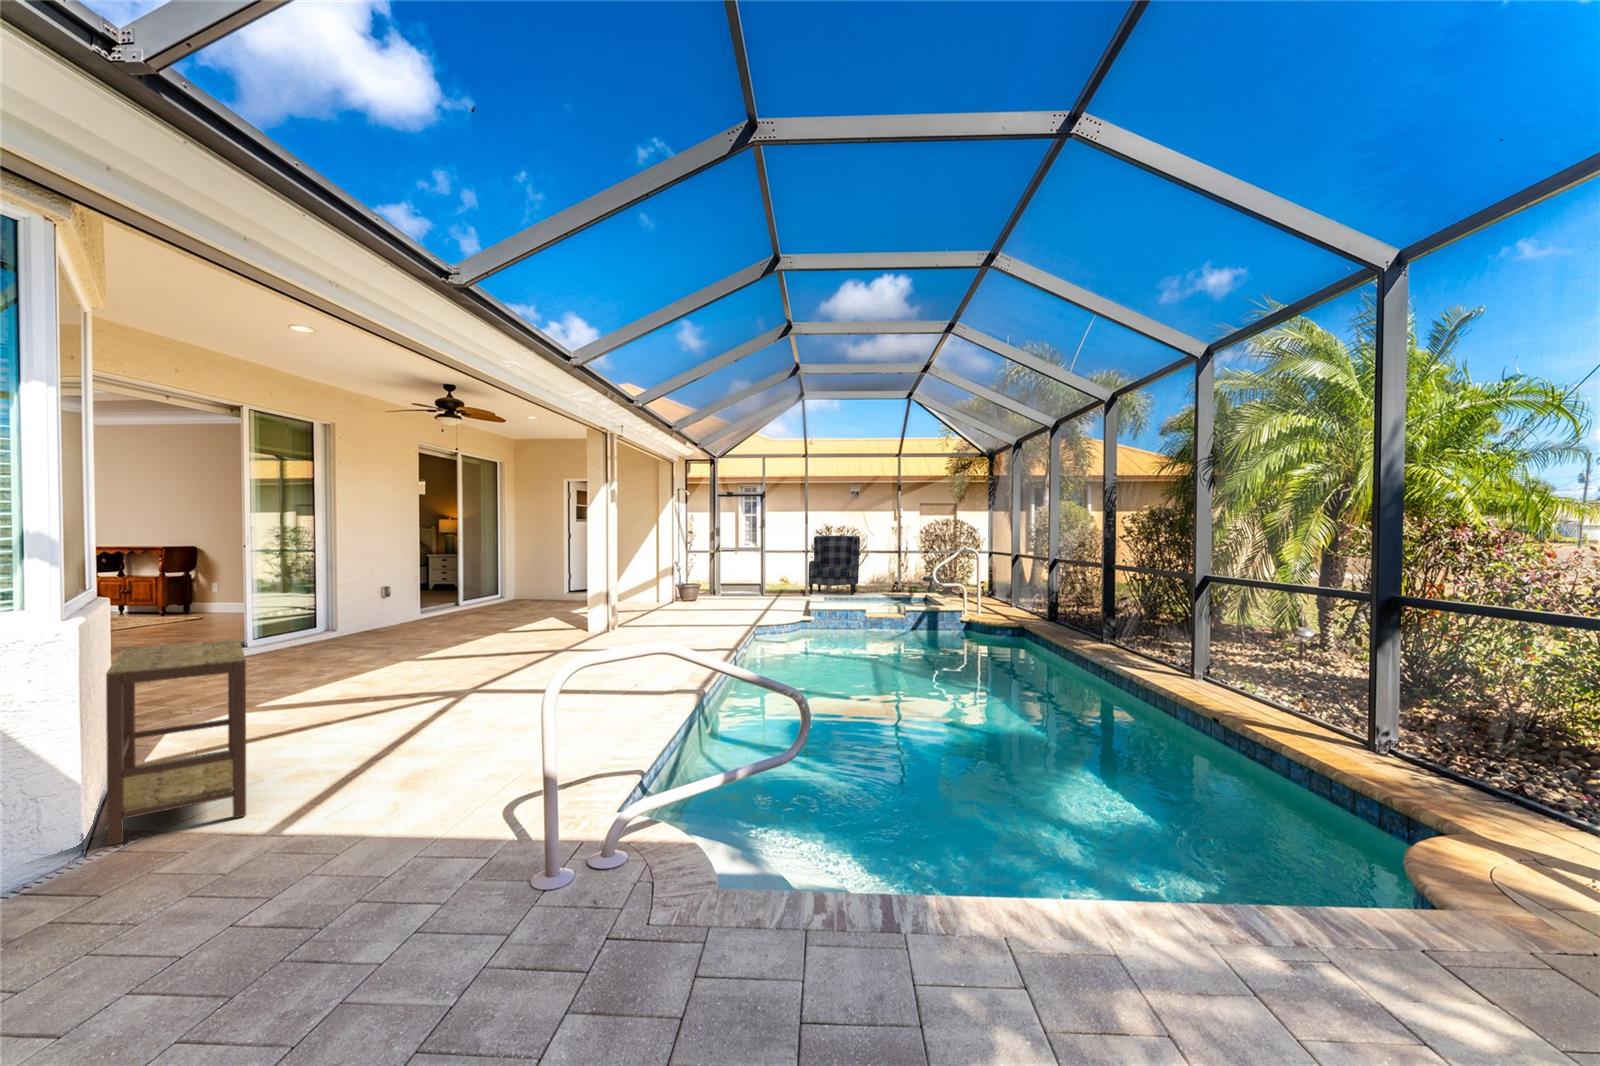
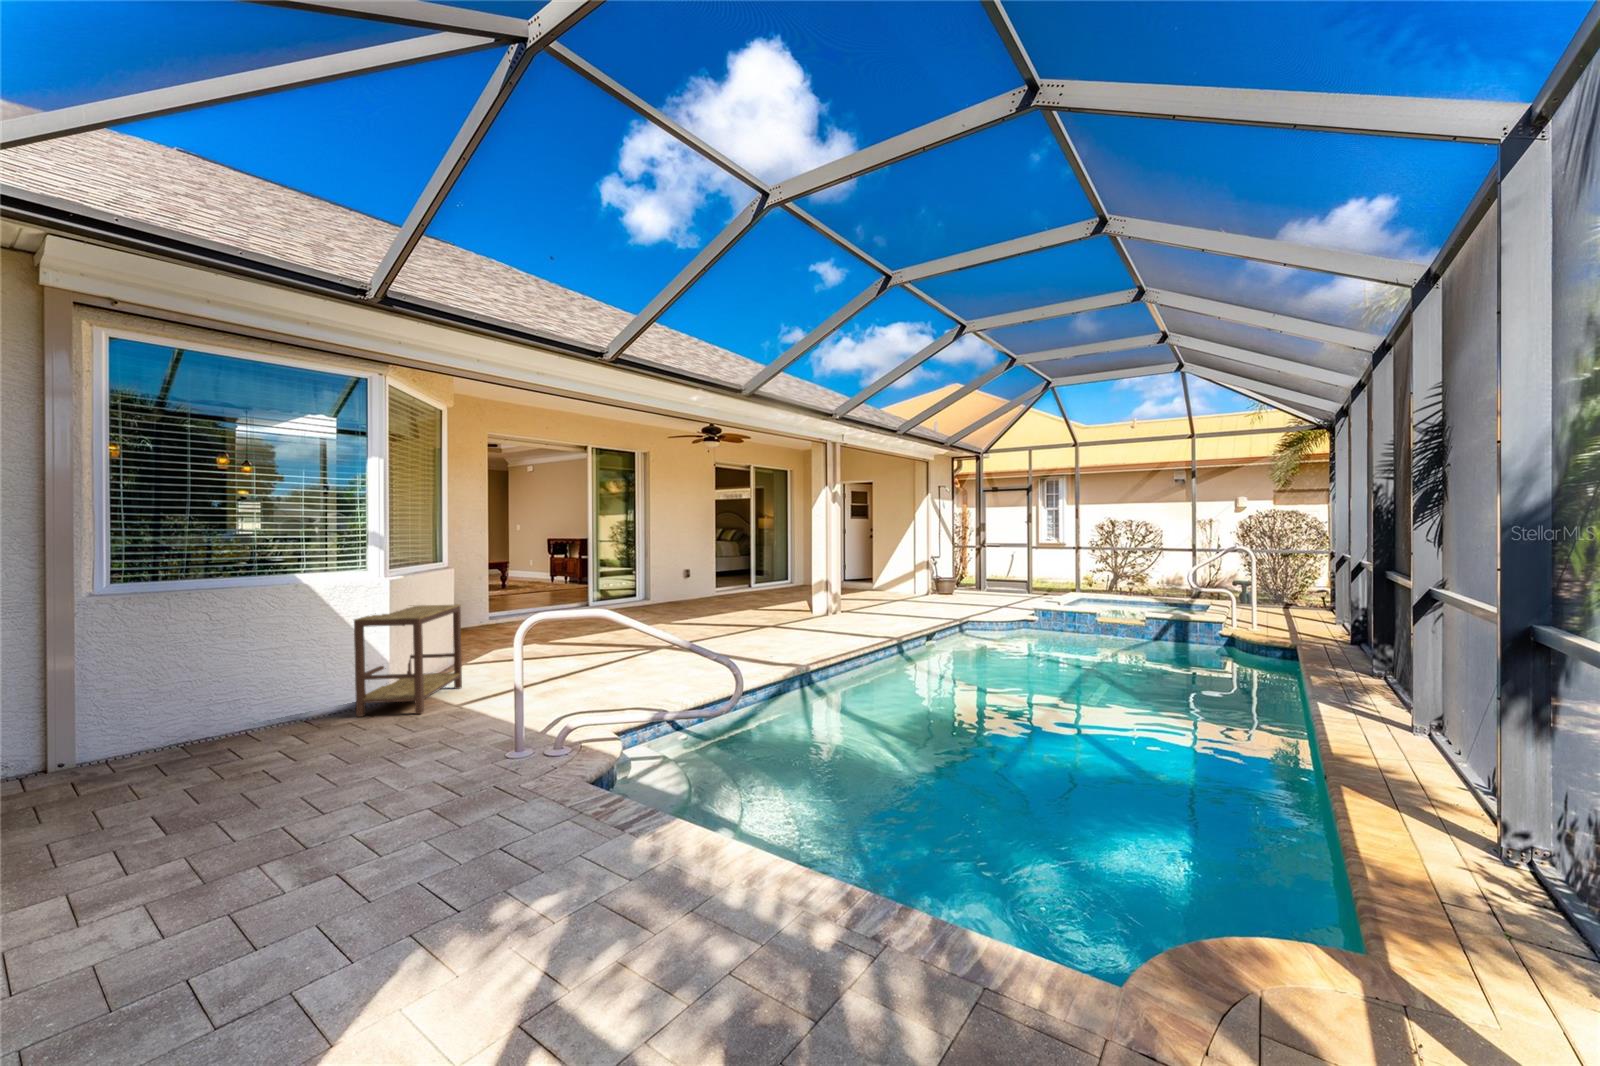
chair: present [808,535,860,595] -> none [1075,531,1142,595]

